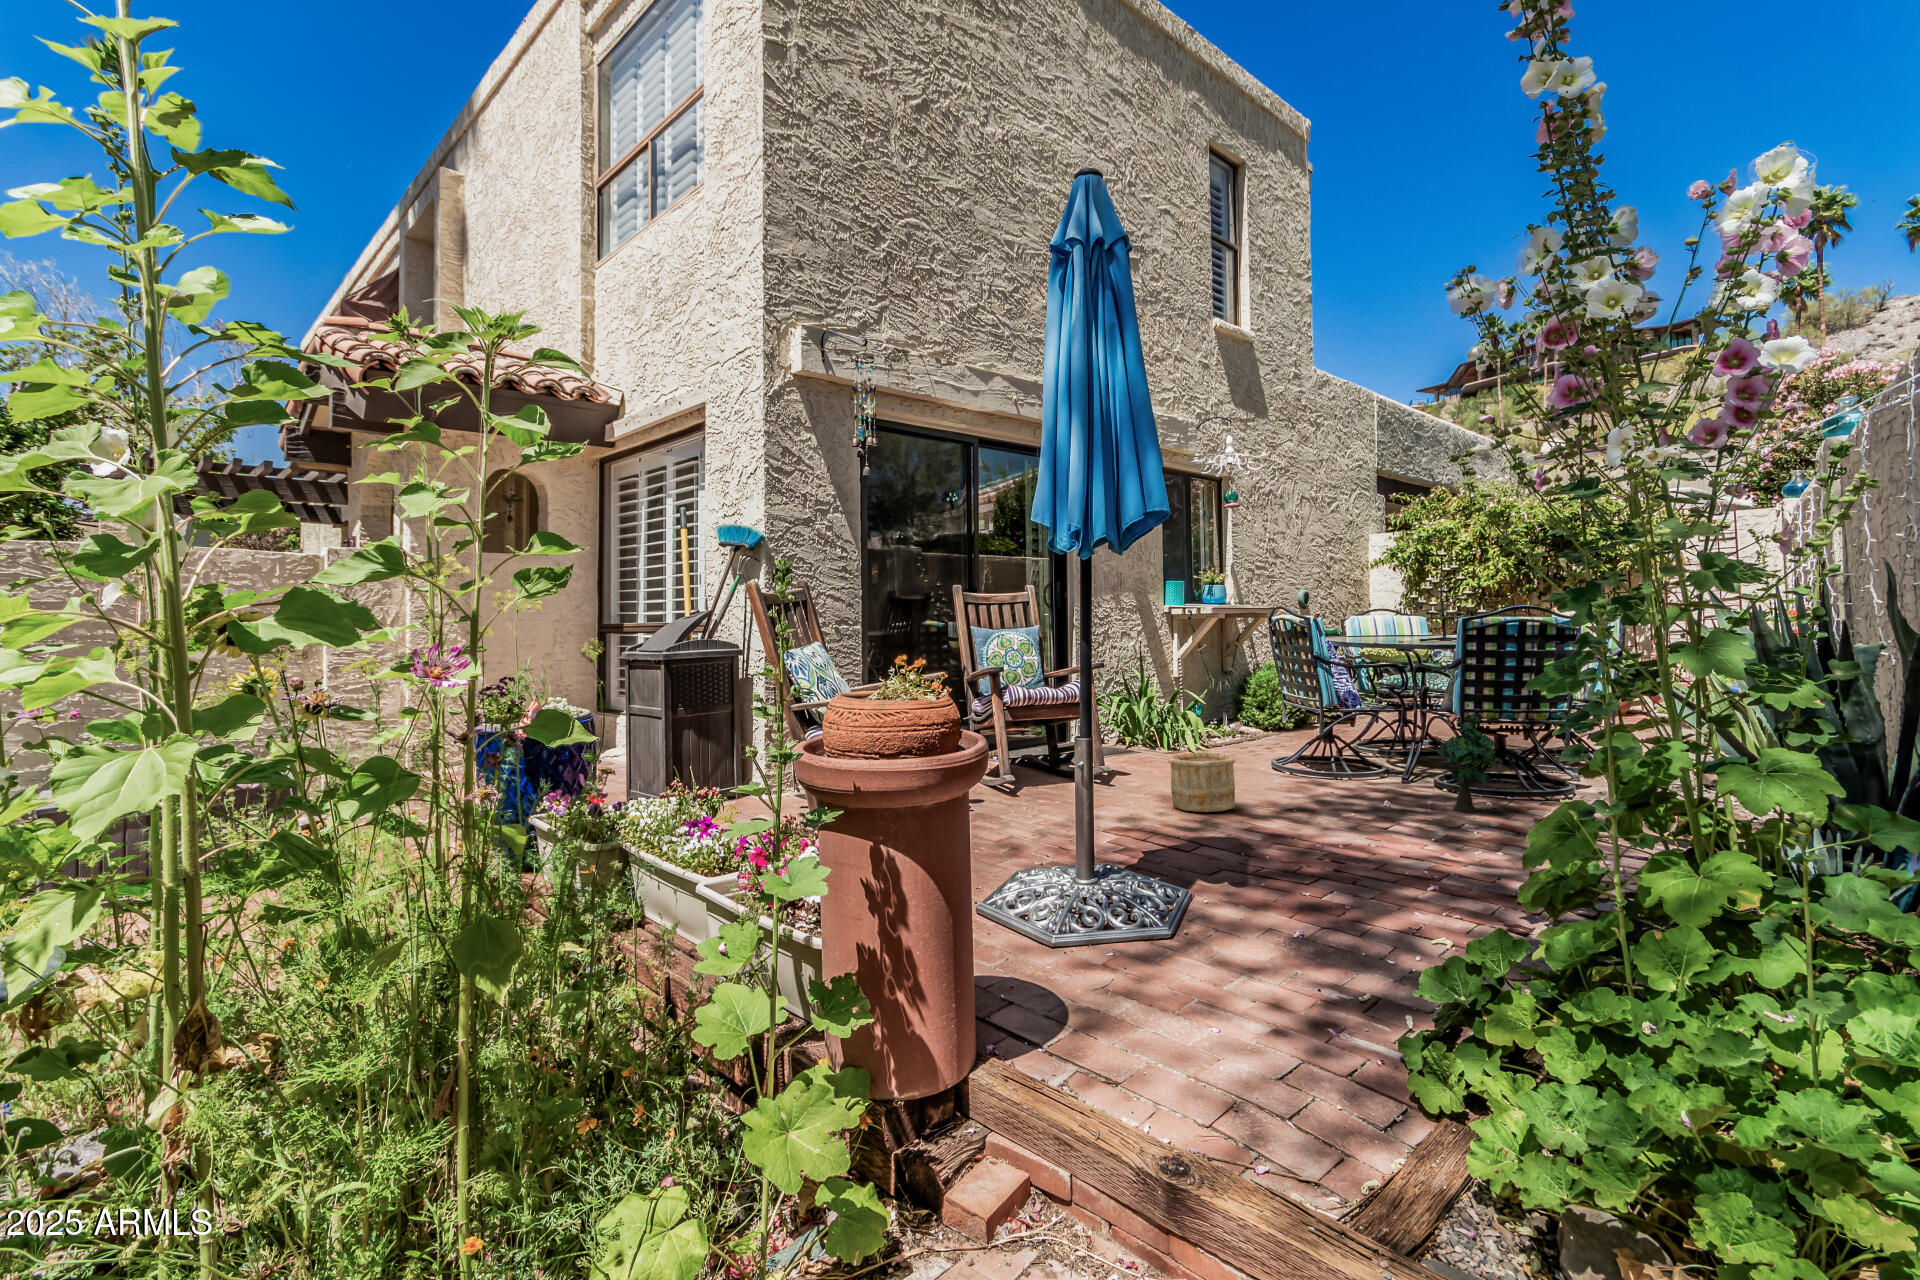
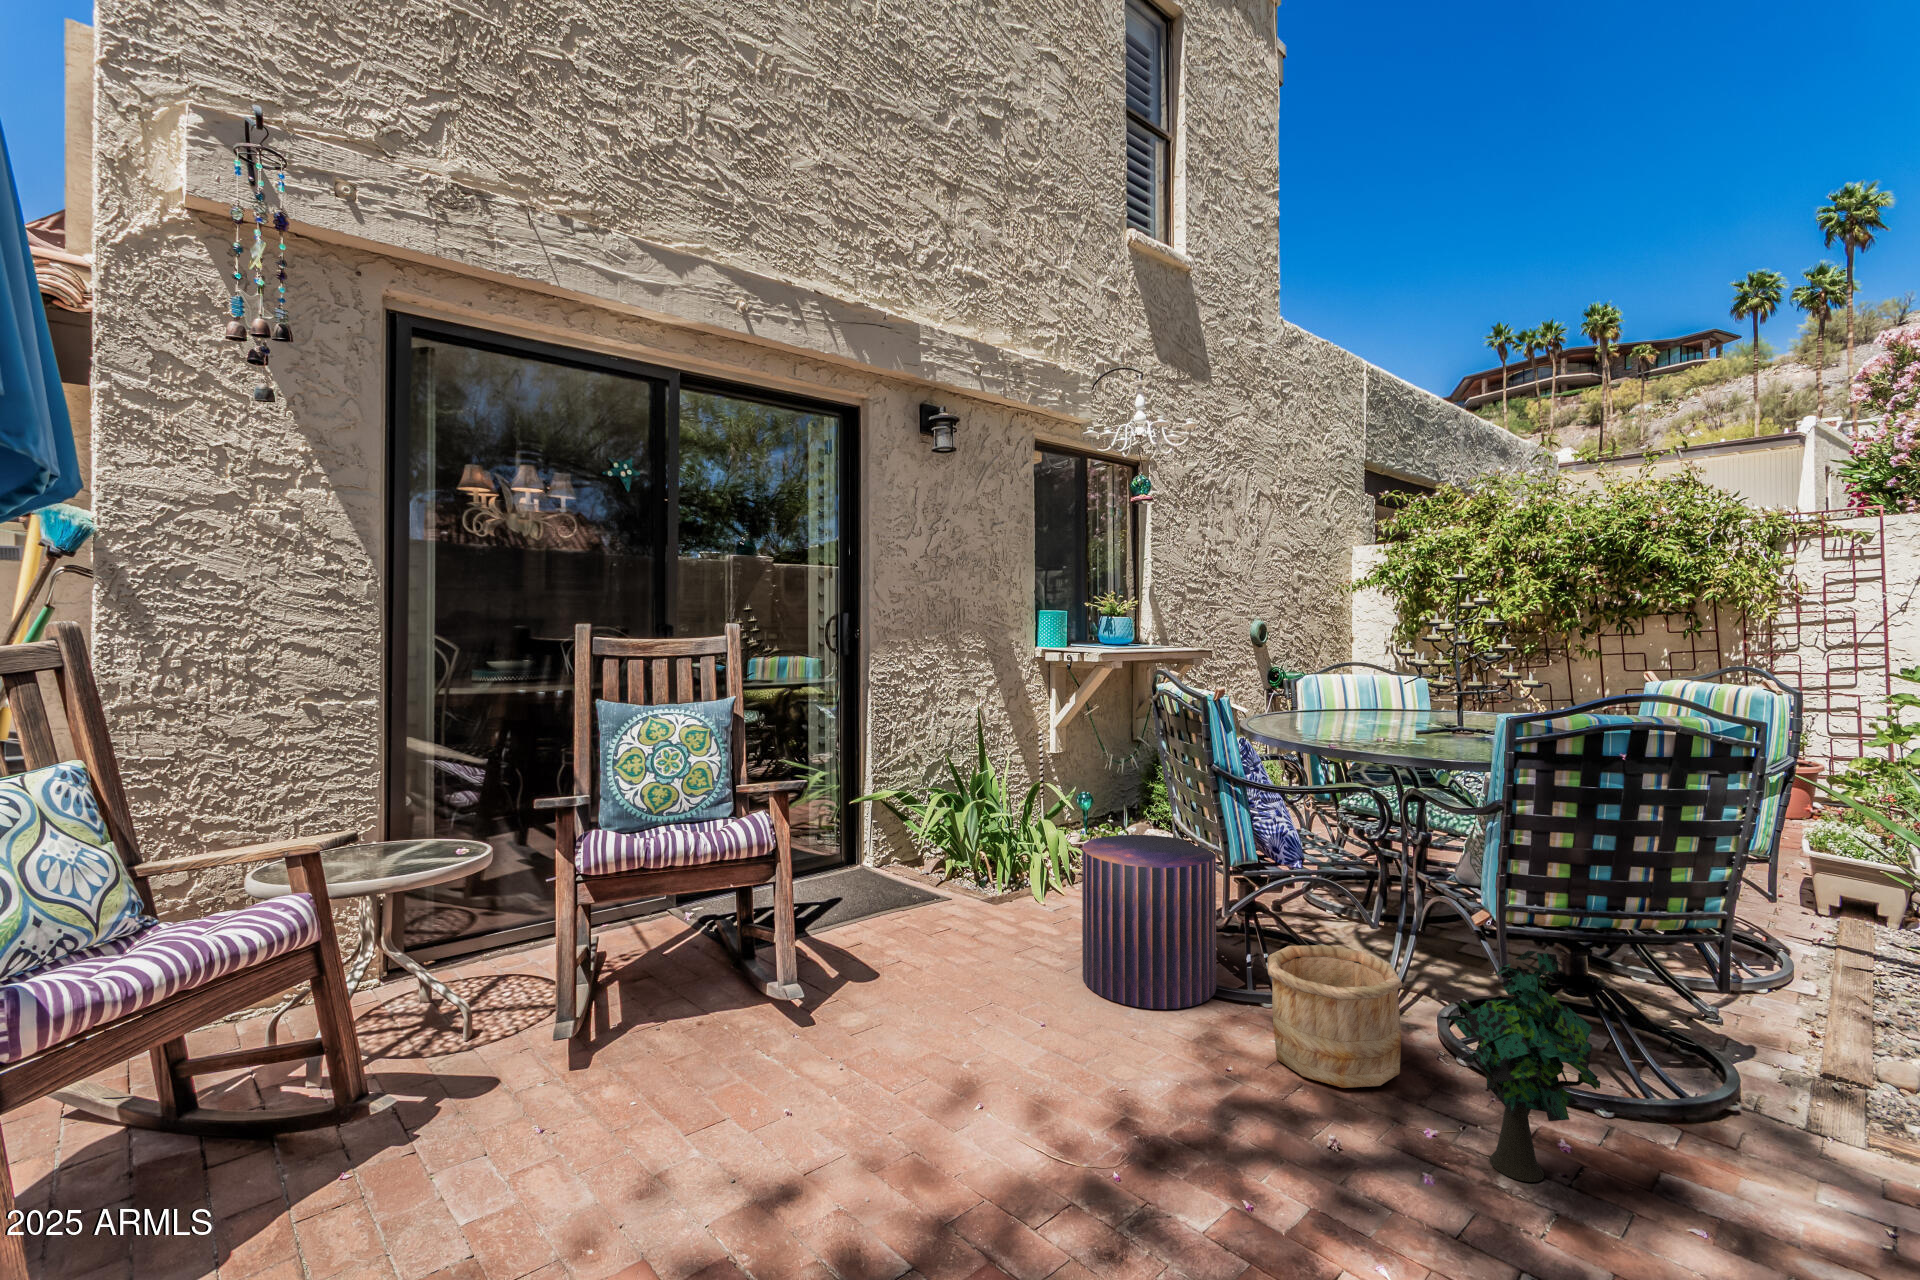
pouf: none [1236,702,1313,782] -> present [1082,835,1216,1009]
wooden bucket: present [1168,752,1235,812] -> present [1267,945,1403,1088]

